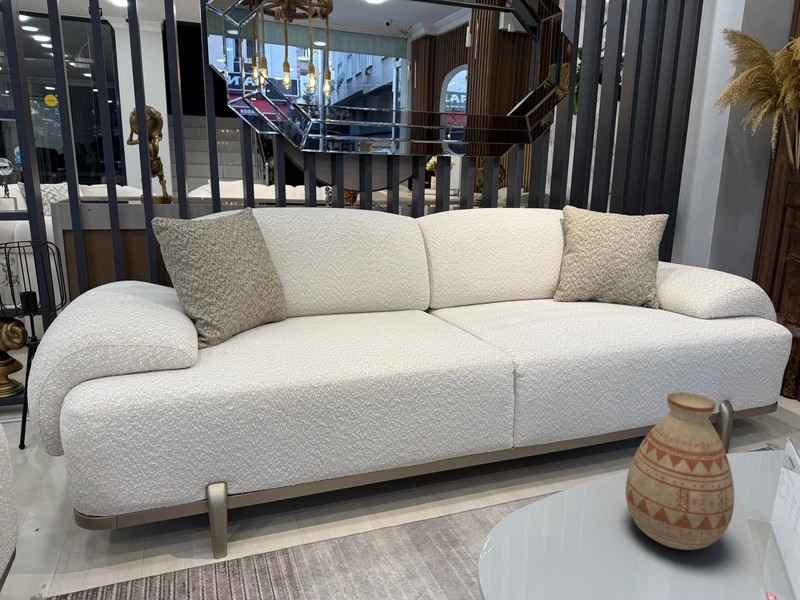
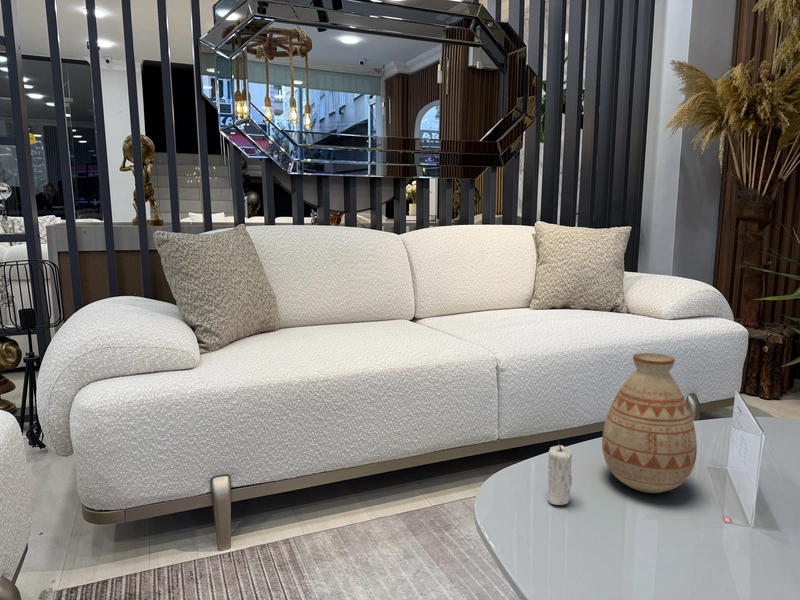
candle: none [562,488,593,562] -> present [548,444,573,505]

